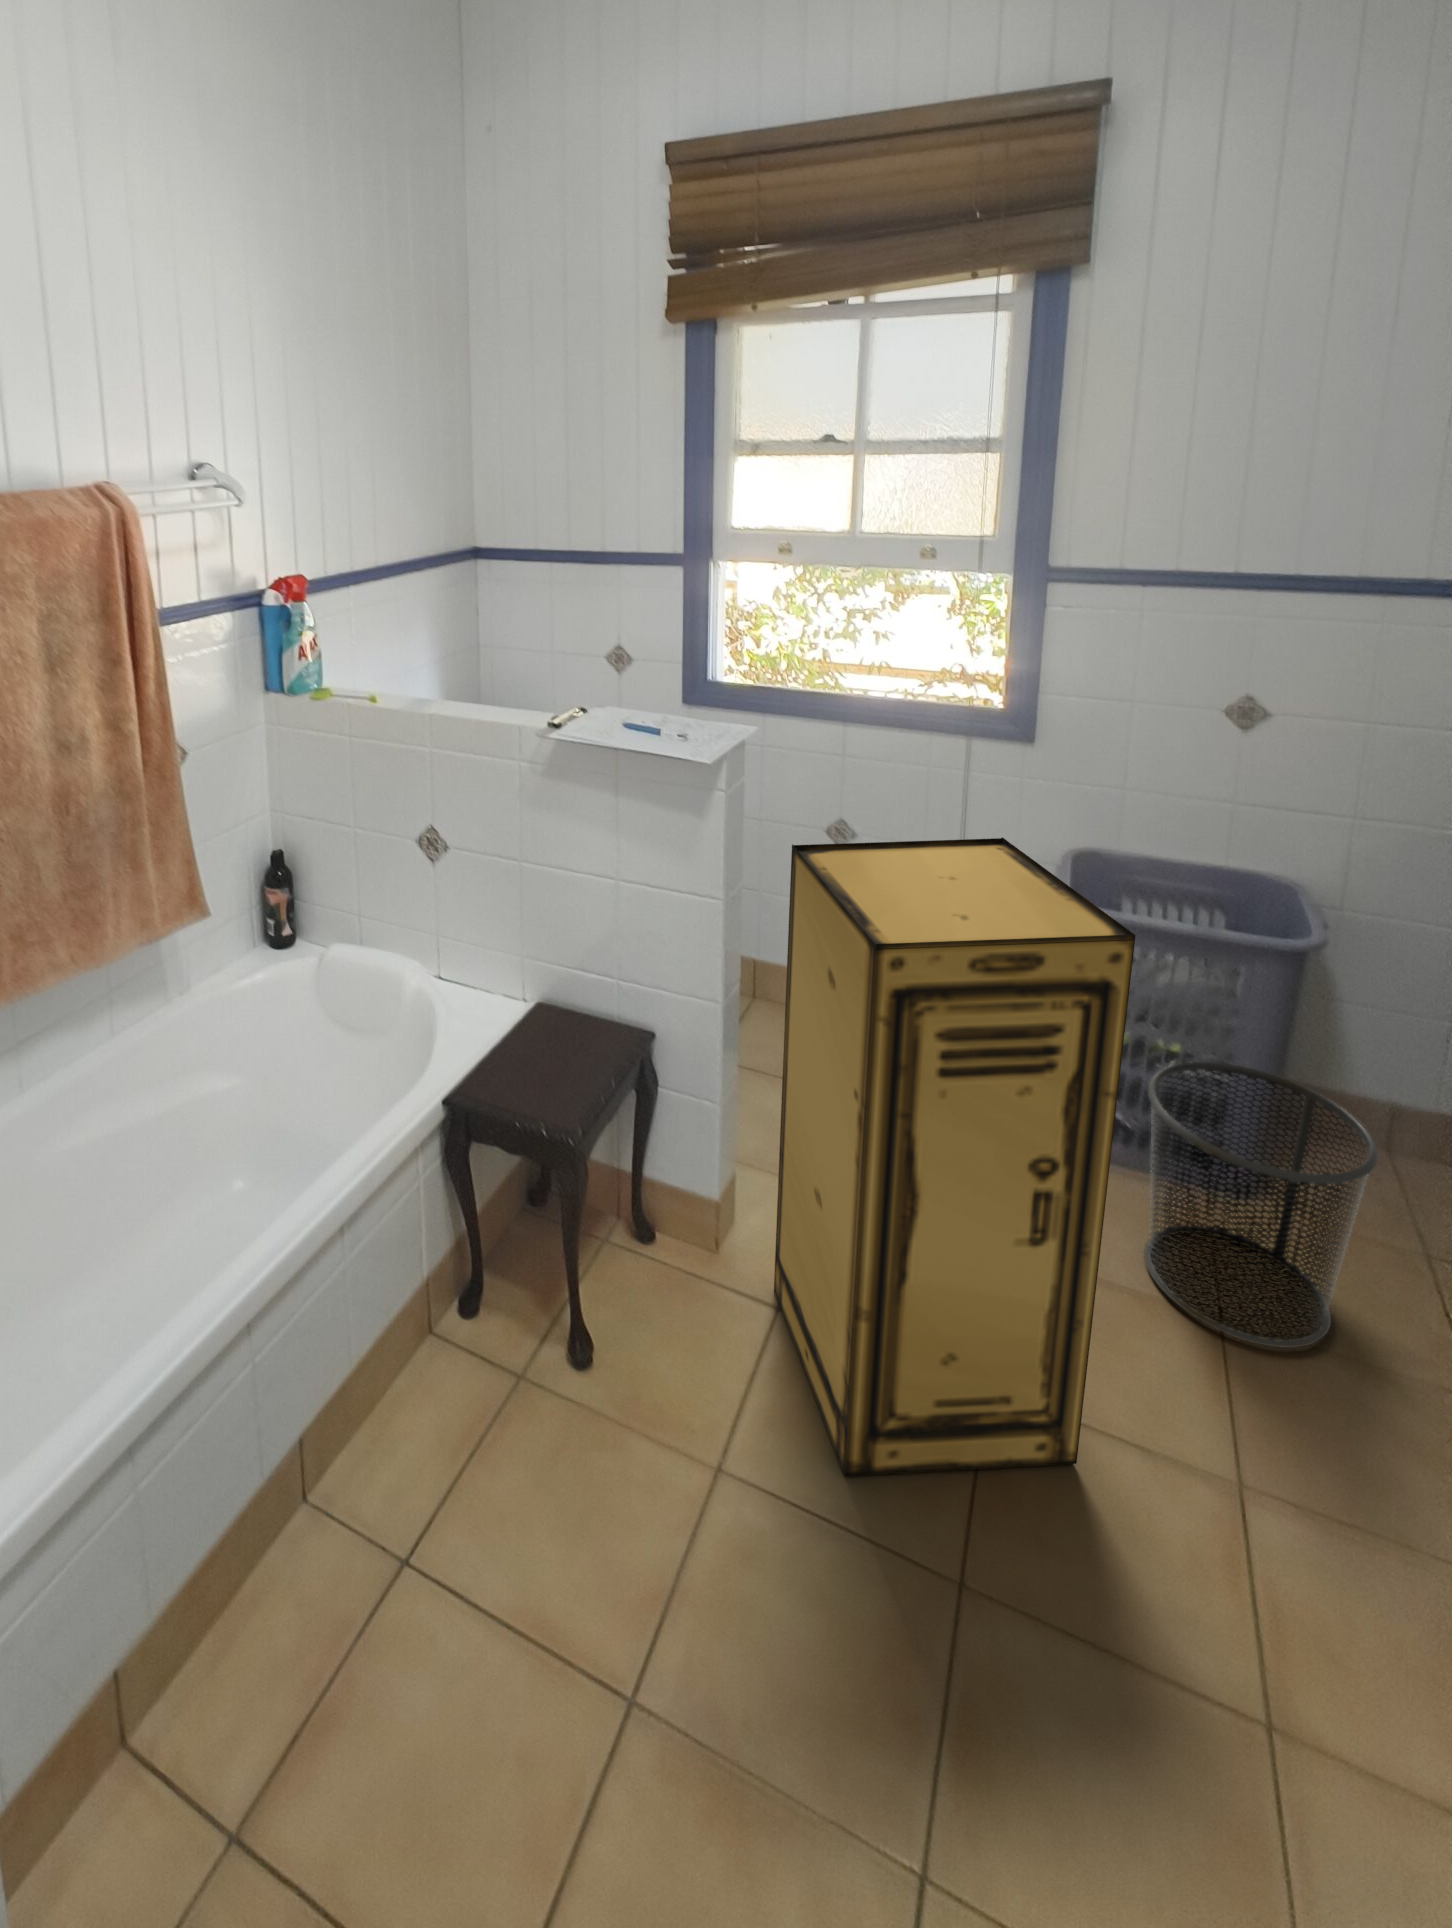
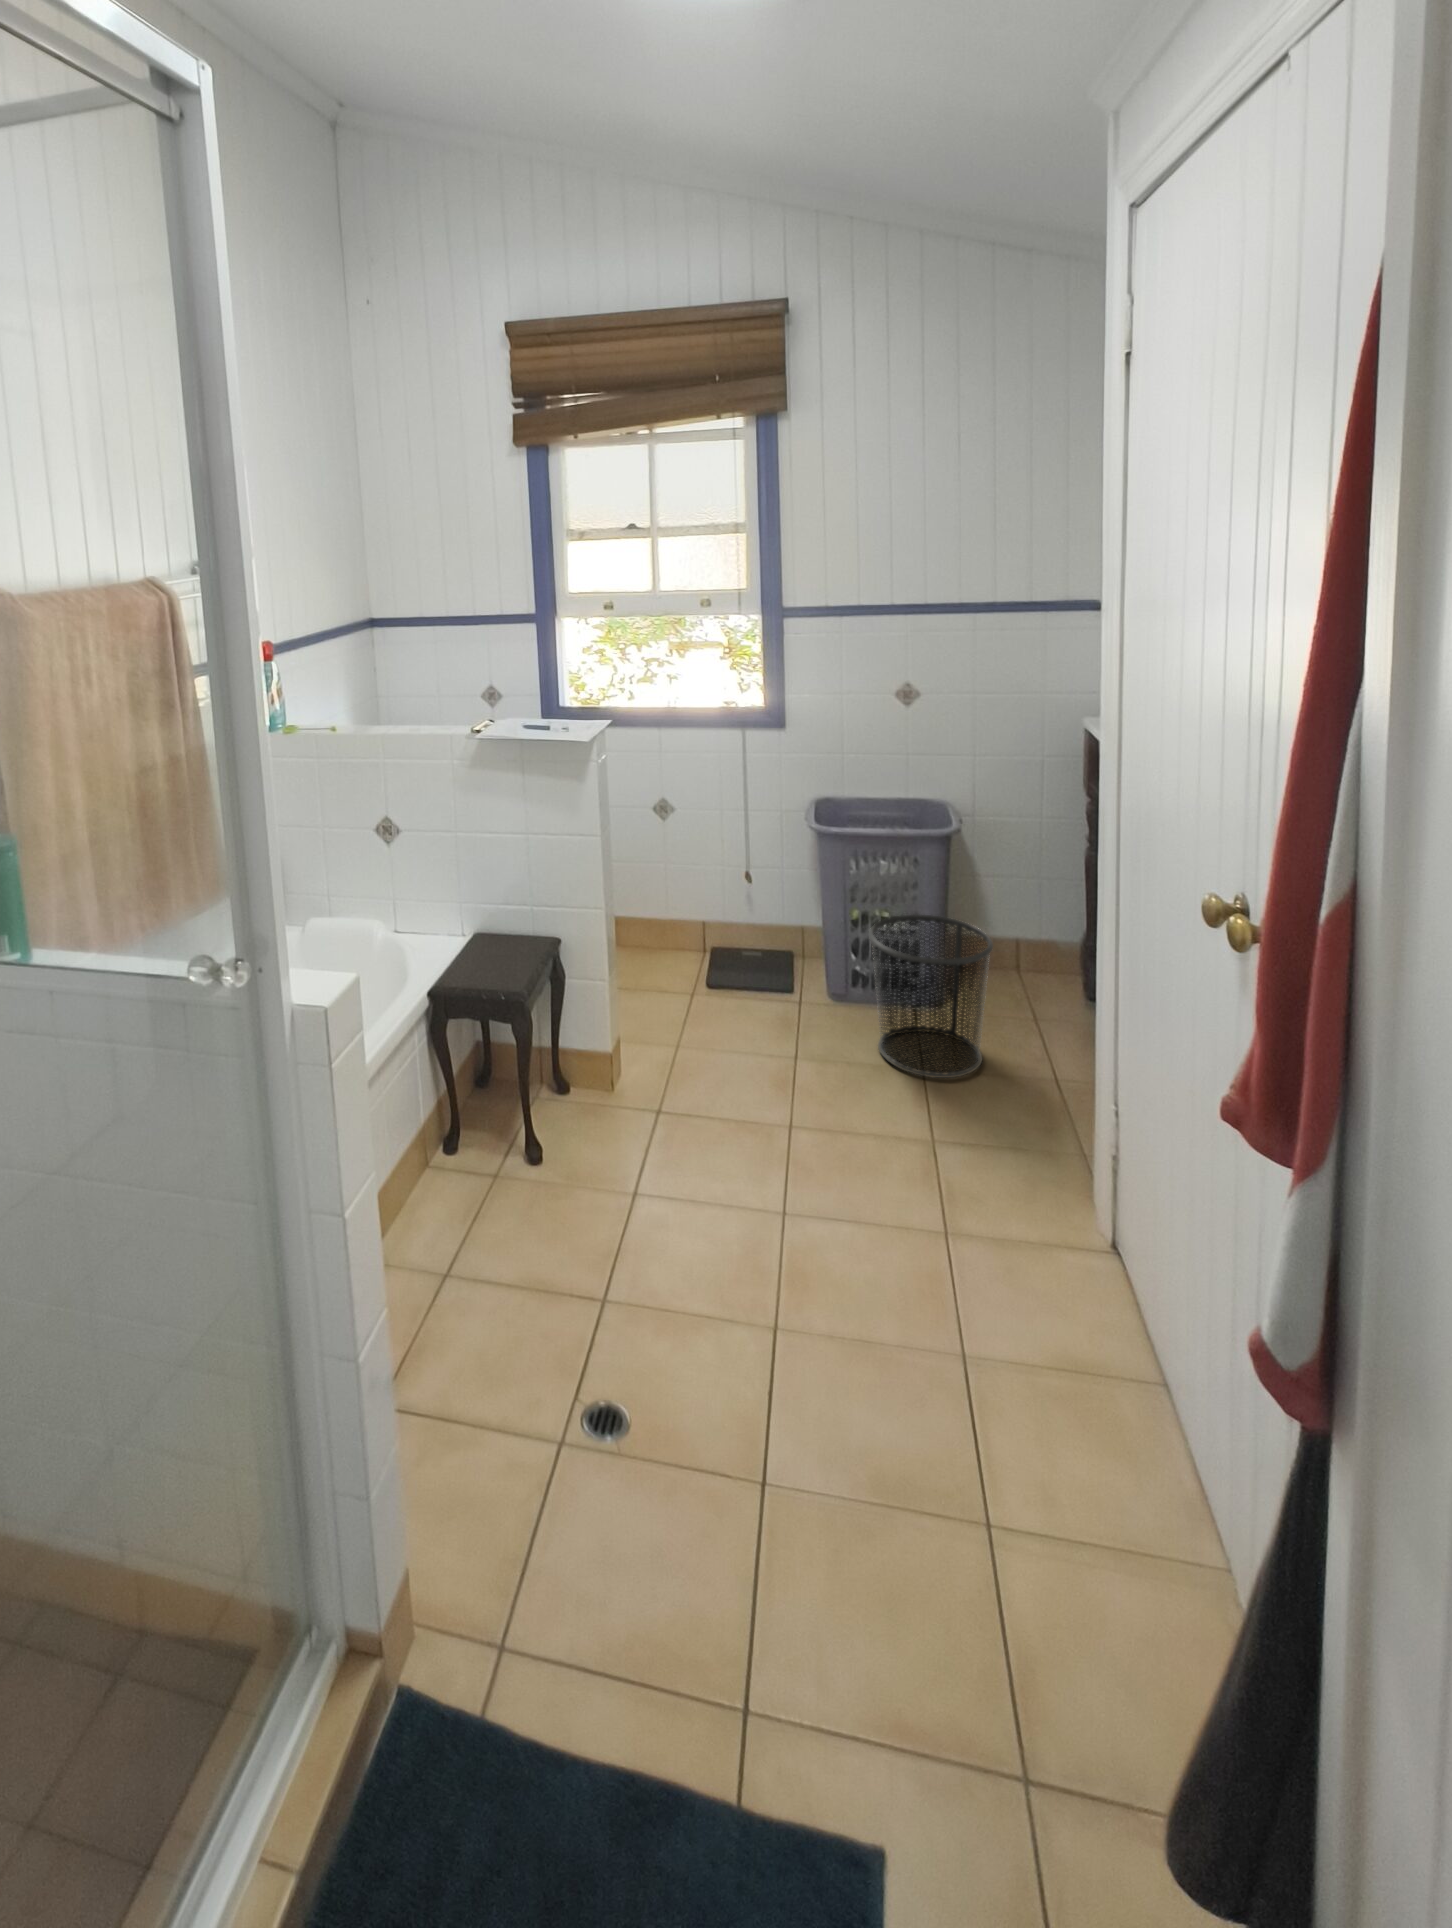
storage cabinet: present [774,837,1135,1476] -> none [645,773,846,1183]

